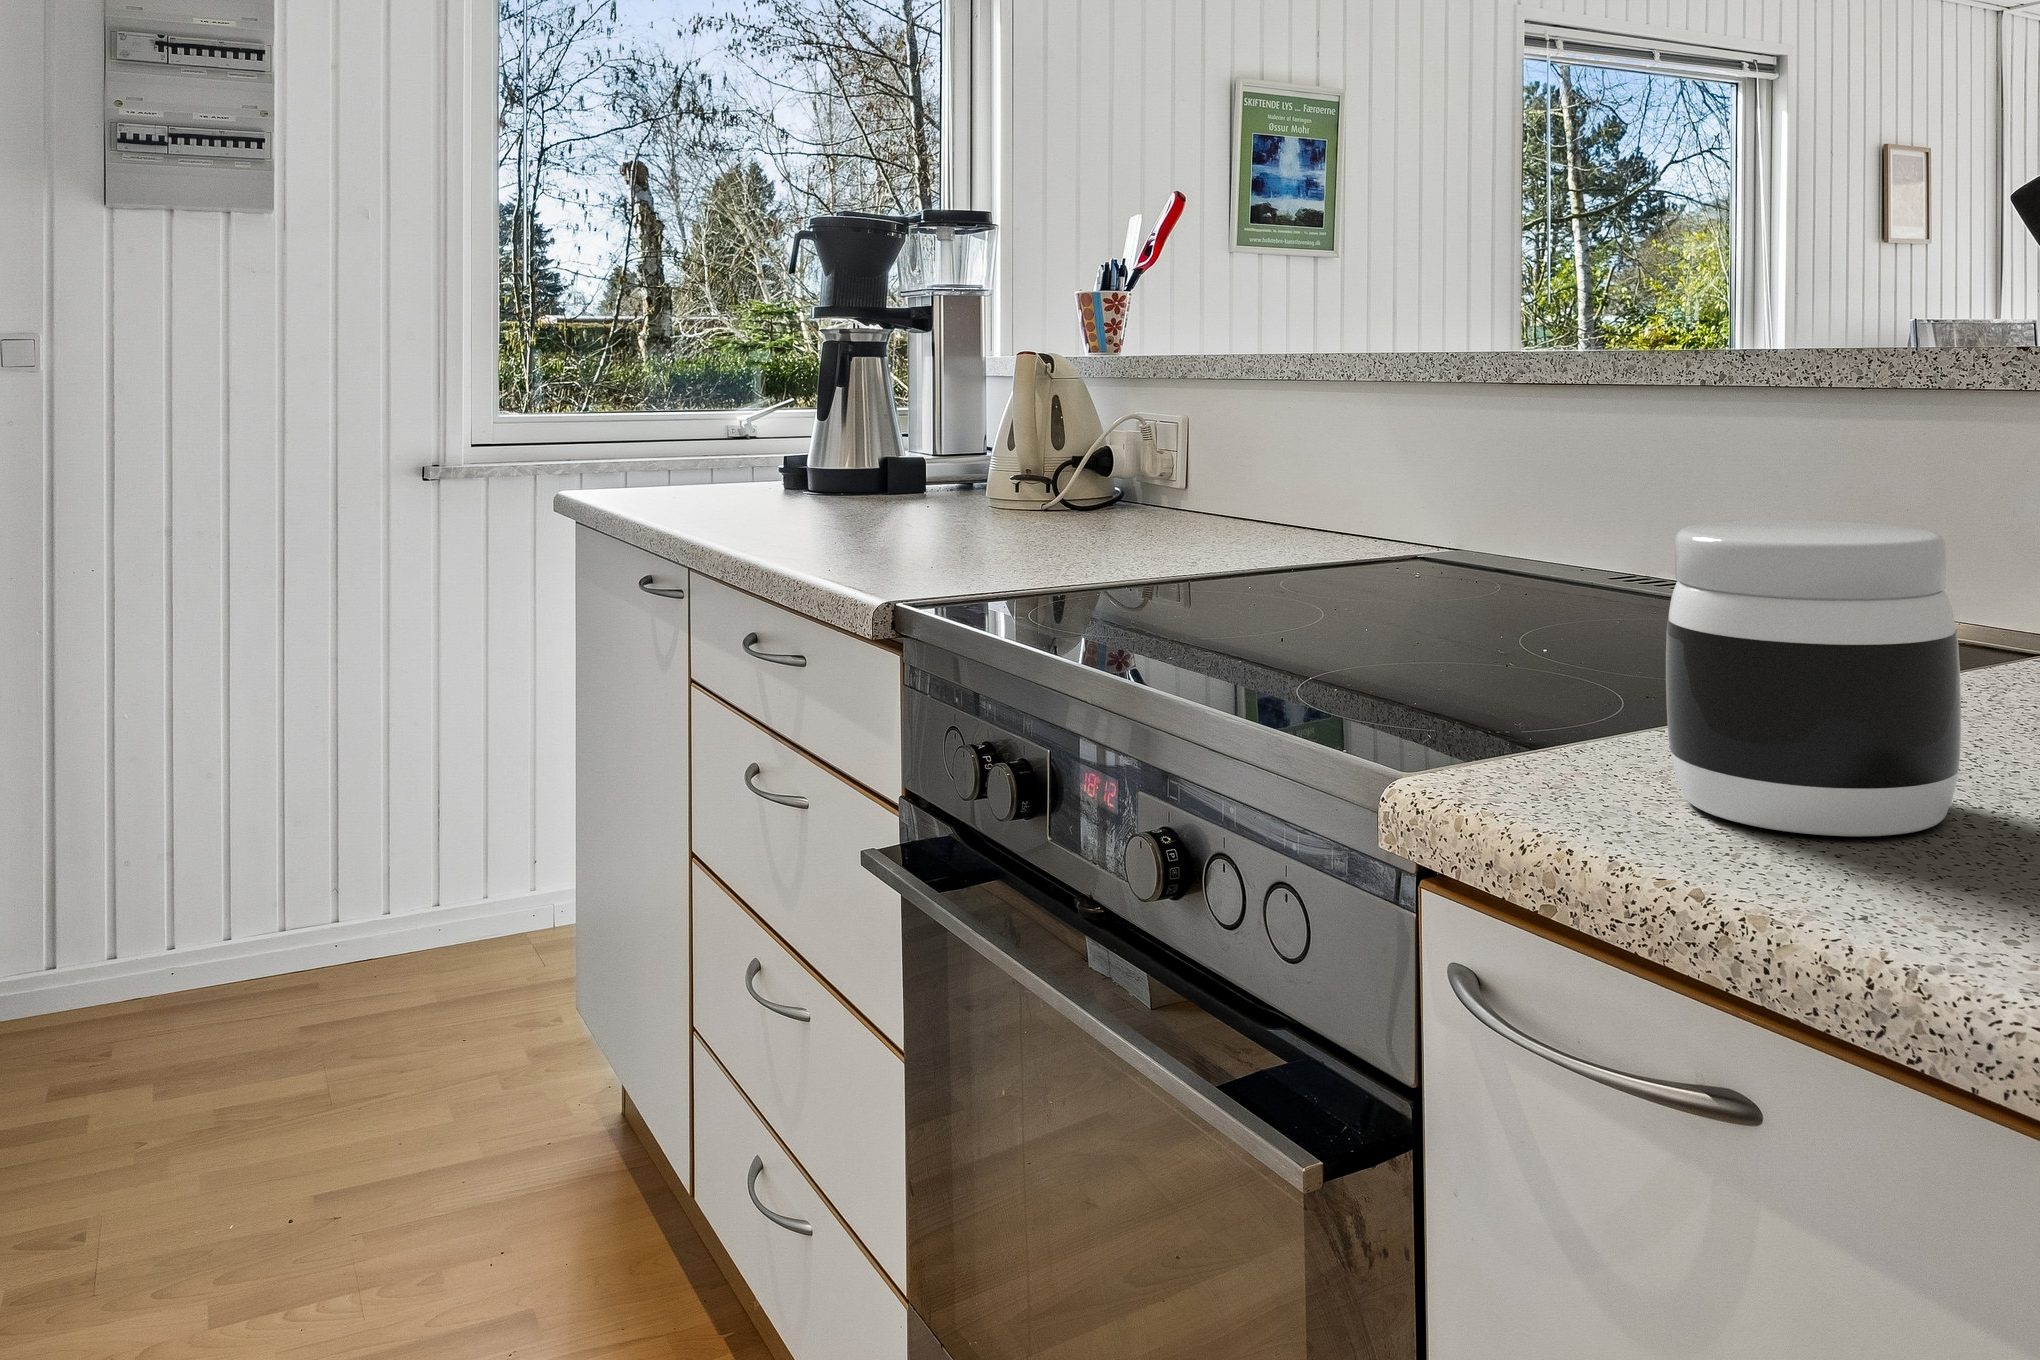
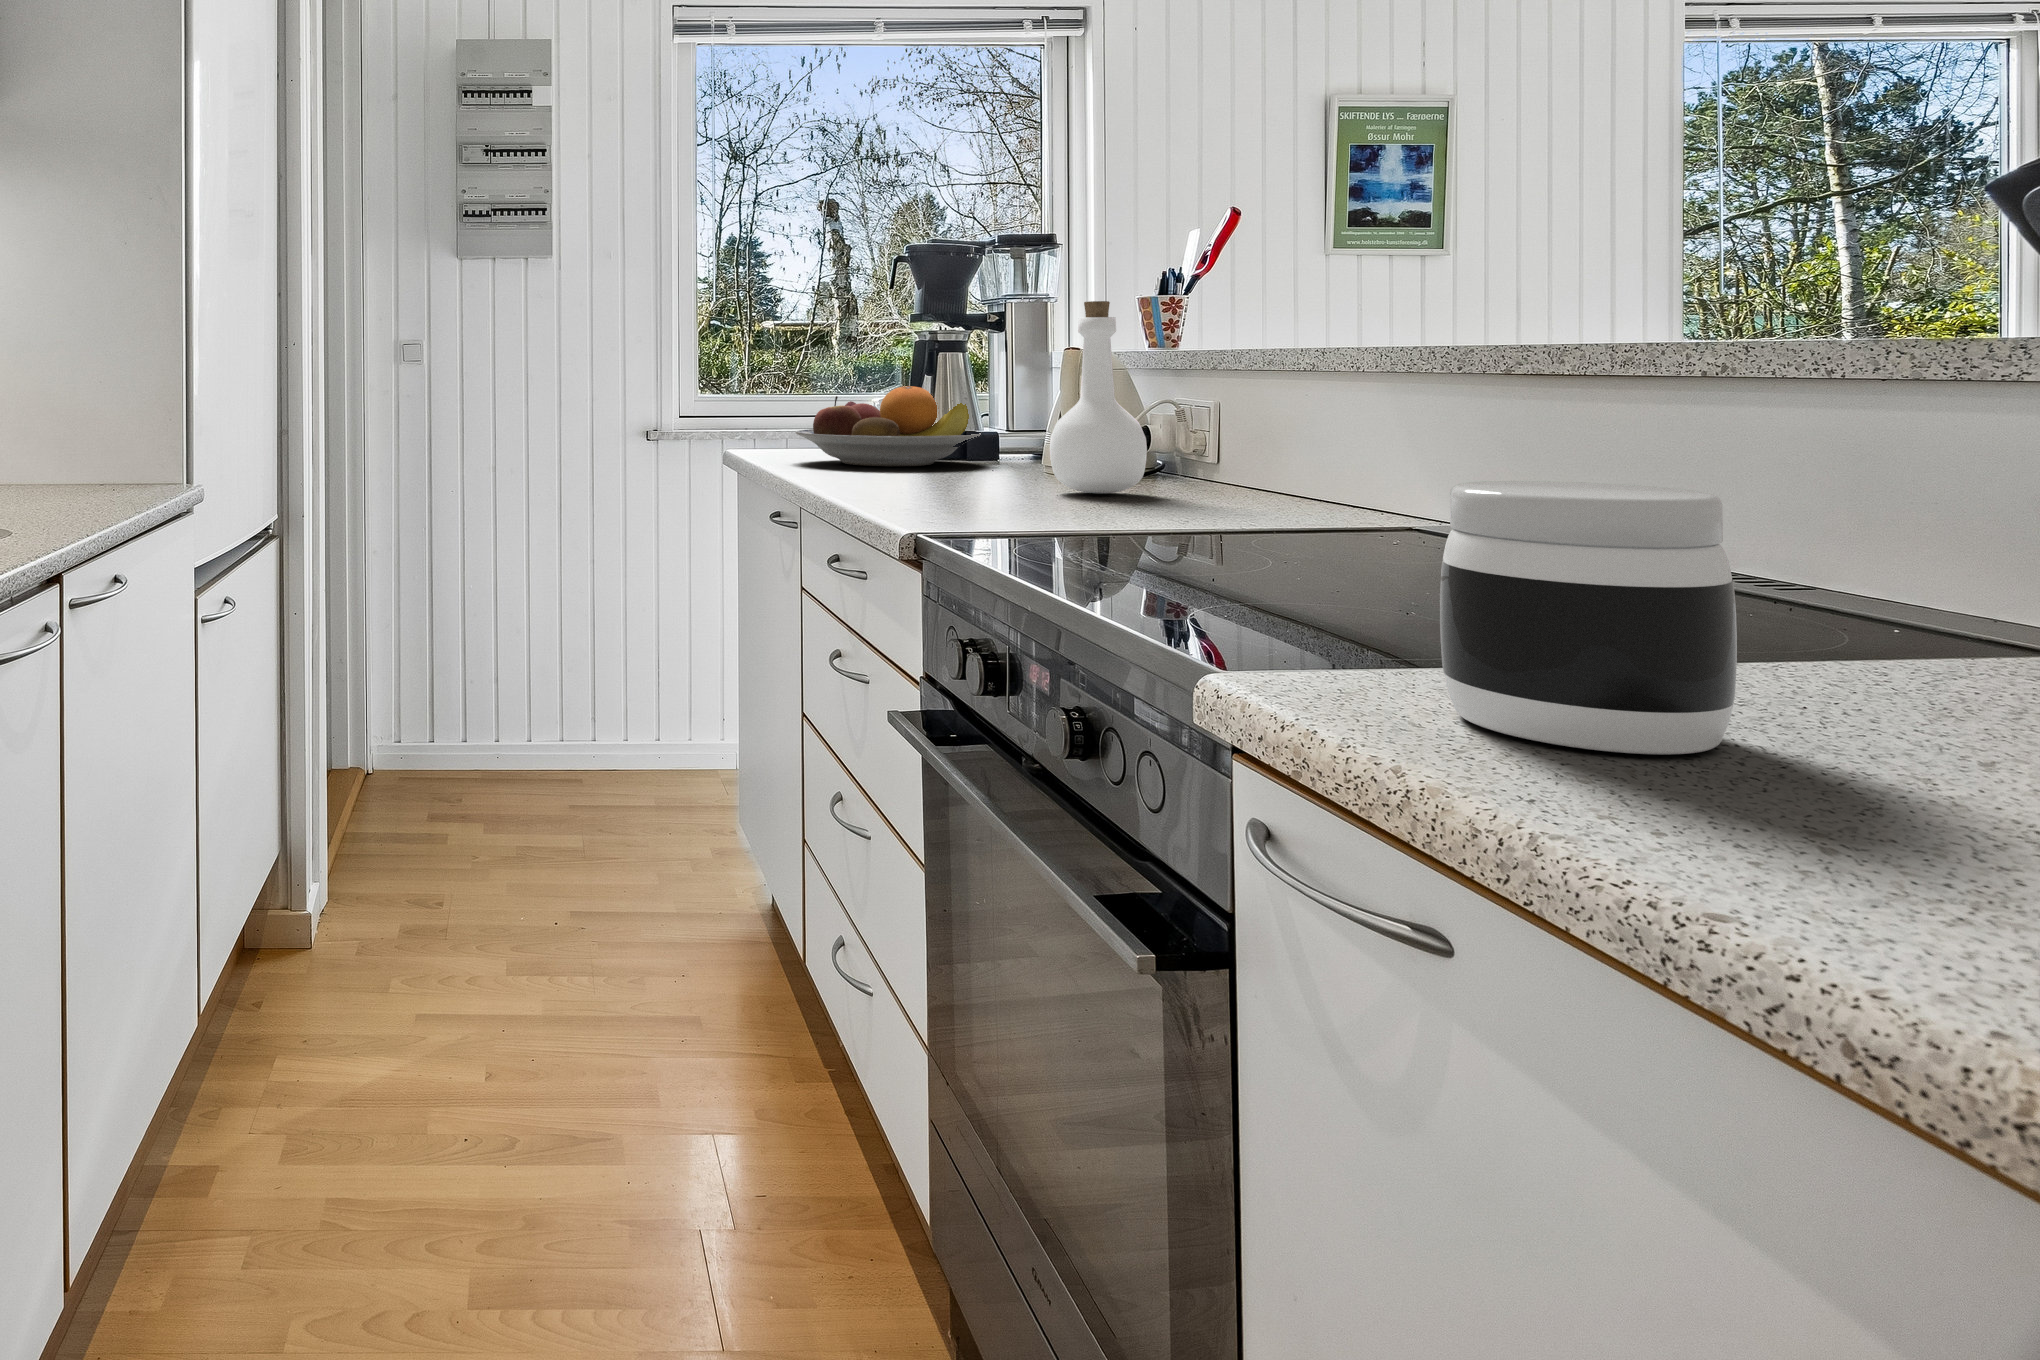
bottle: none [1013,301,1122,533] -> present [1050,301,1147,493]
fruit bowl: none [673,406,907,509] -> present [795,386,981,466]

